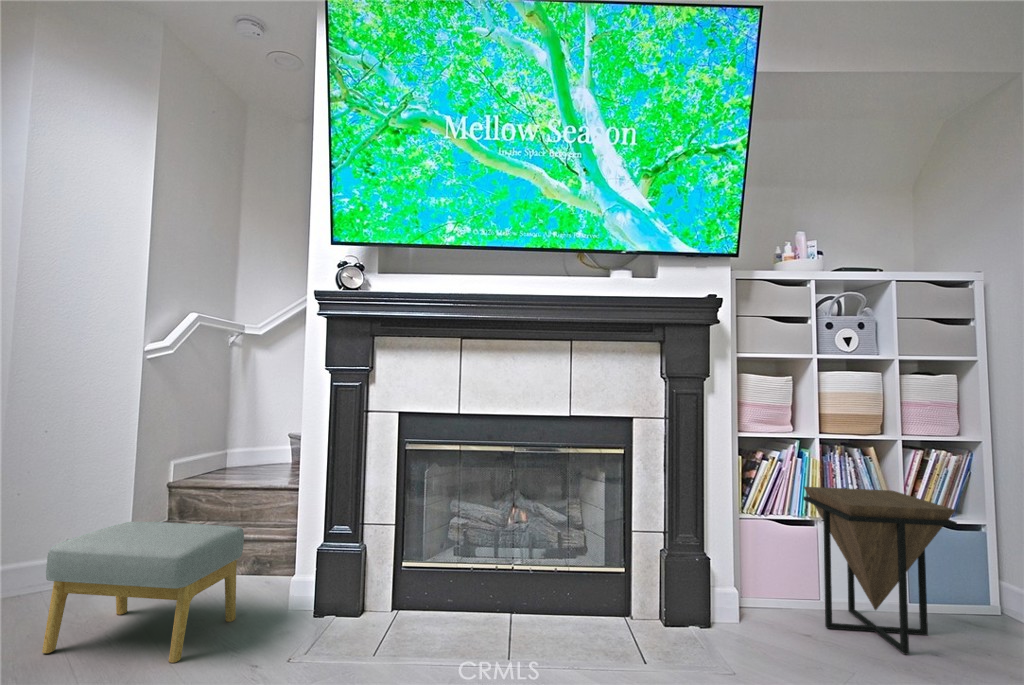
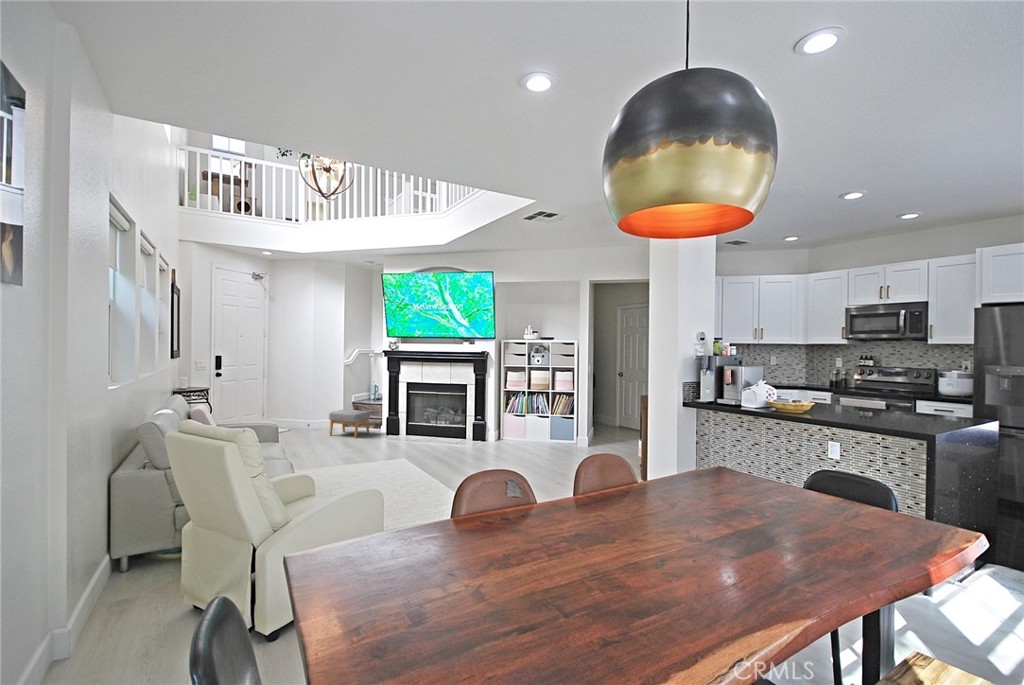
side table: present [803,487,957,654] -> none [511,405,544,446]

